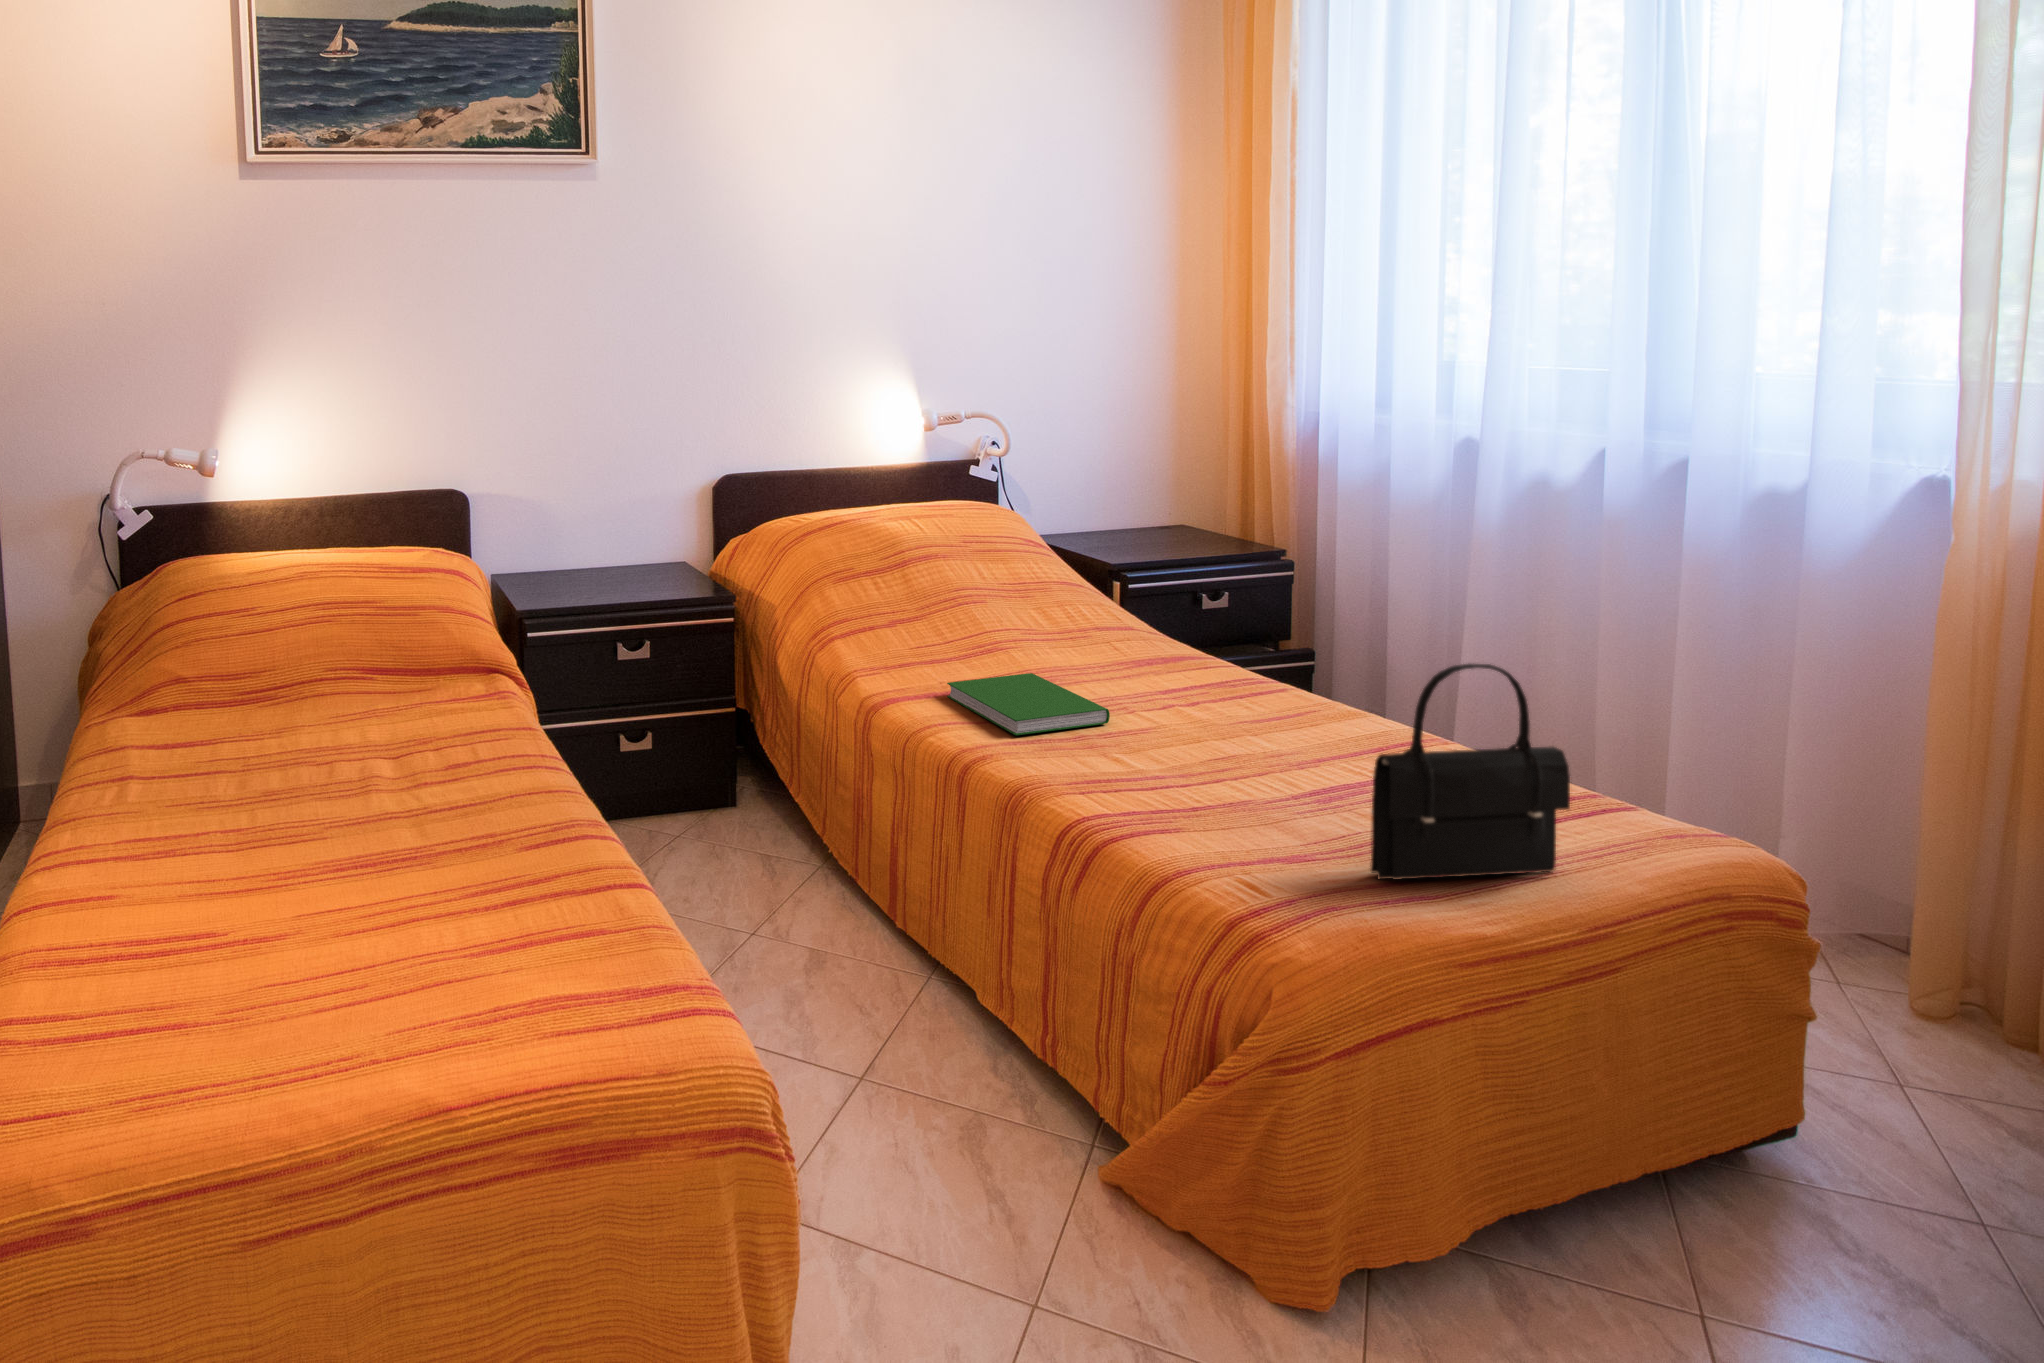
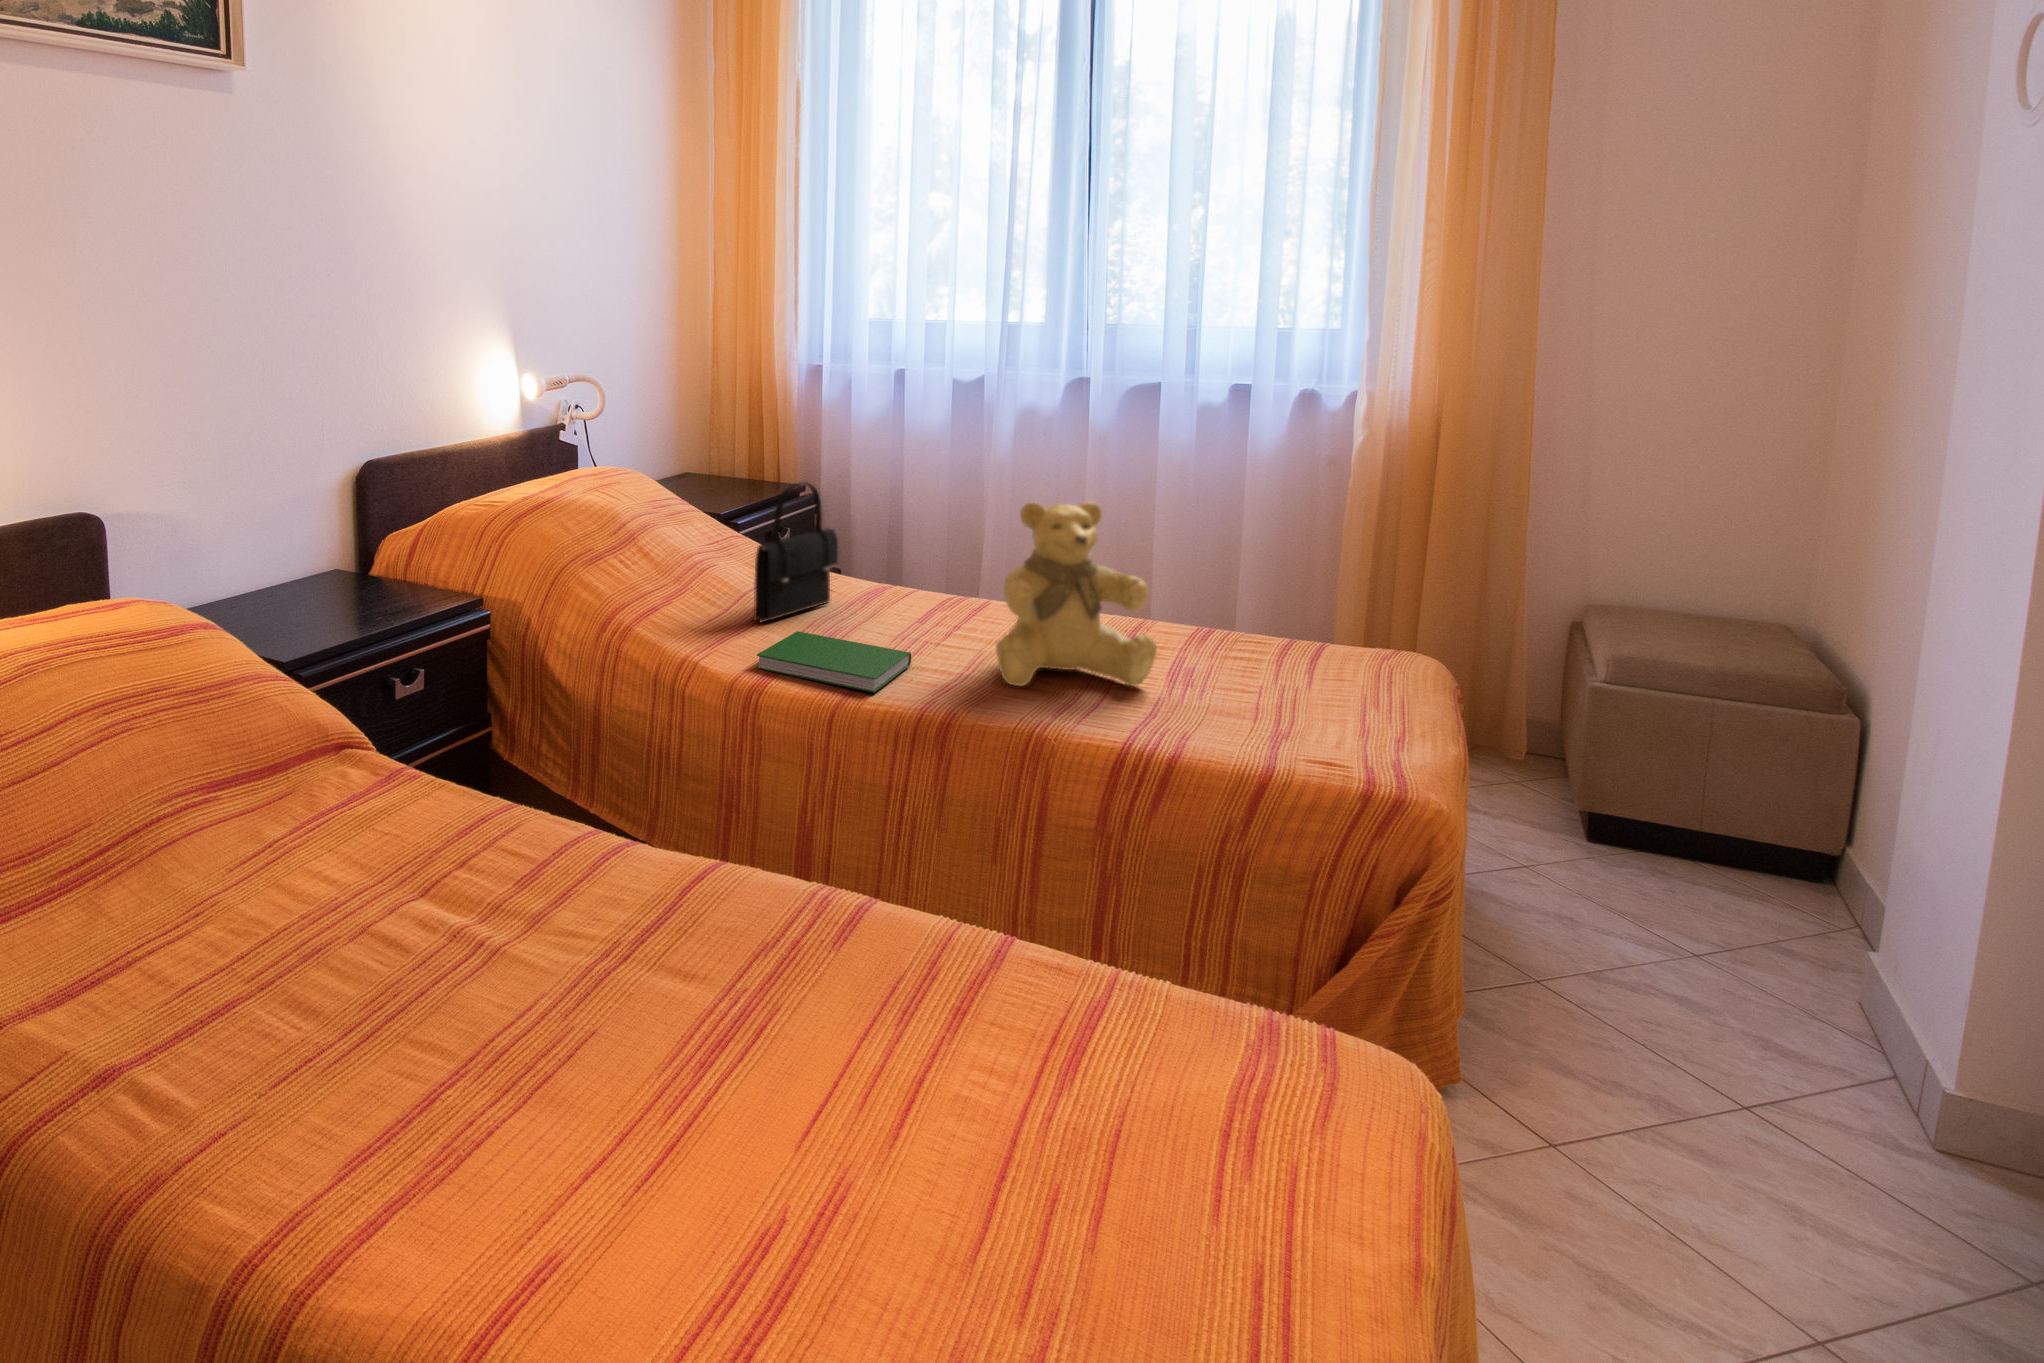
teddy bear: none [1170,556,1378,793] -> present [996,502,1157,686]
handbag: present [1370,664,1570,880] -> present [753,482,838,622]

